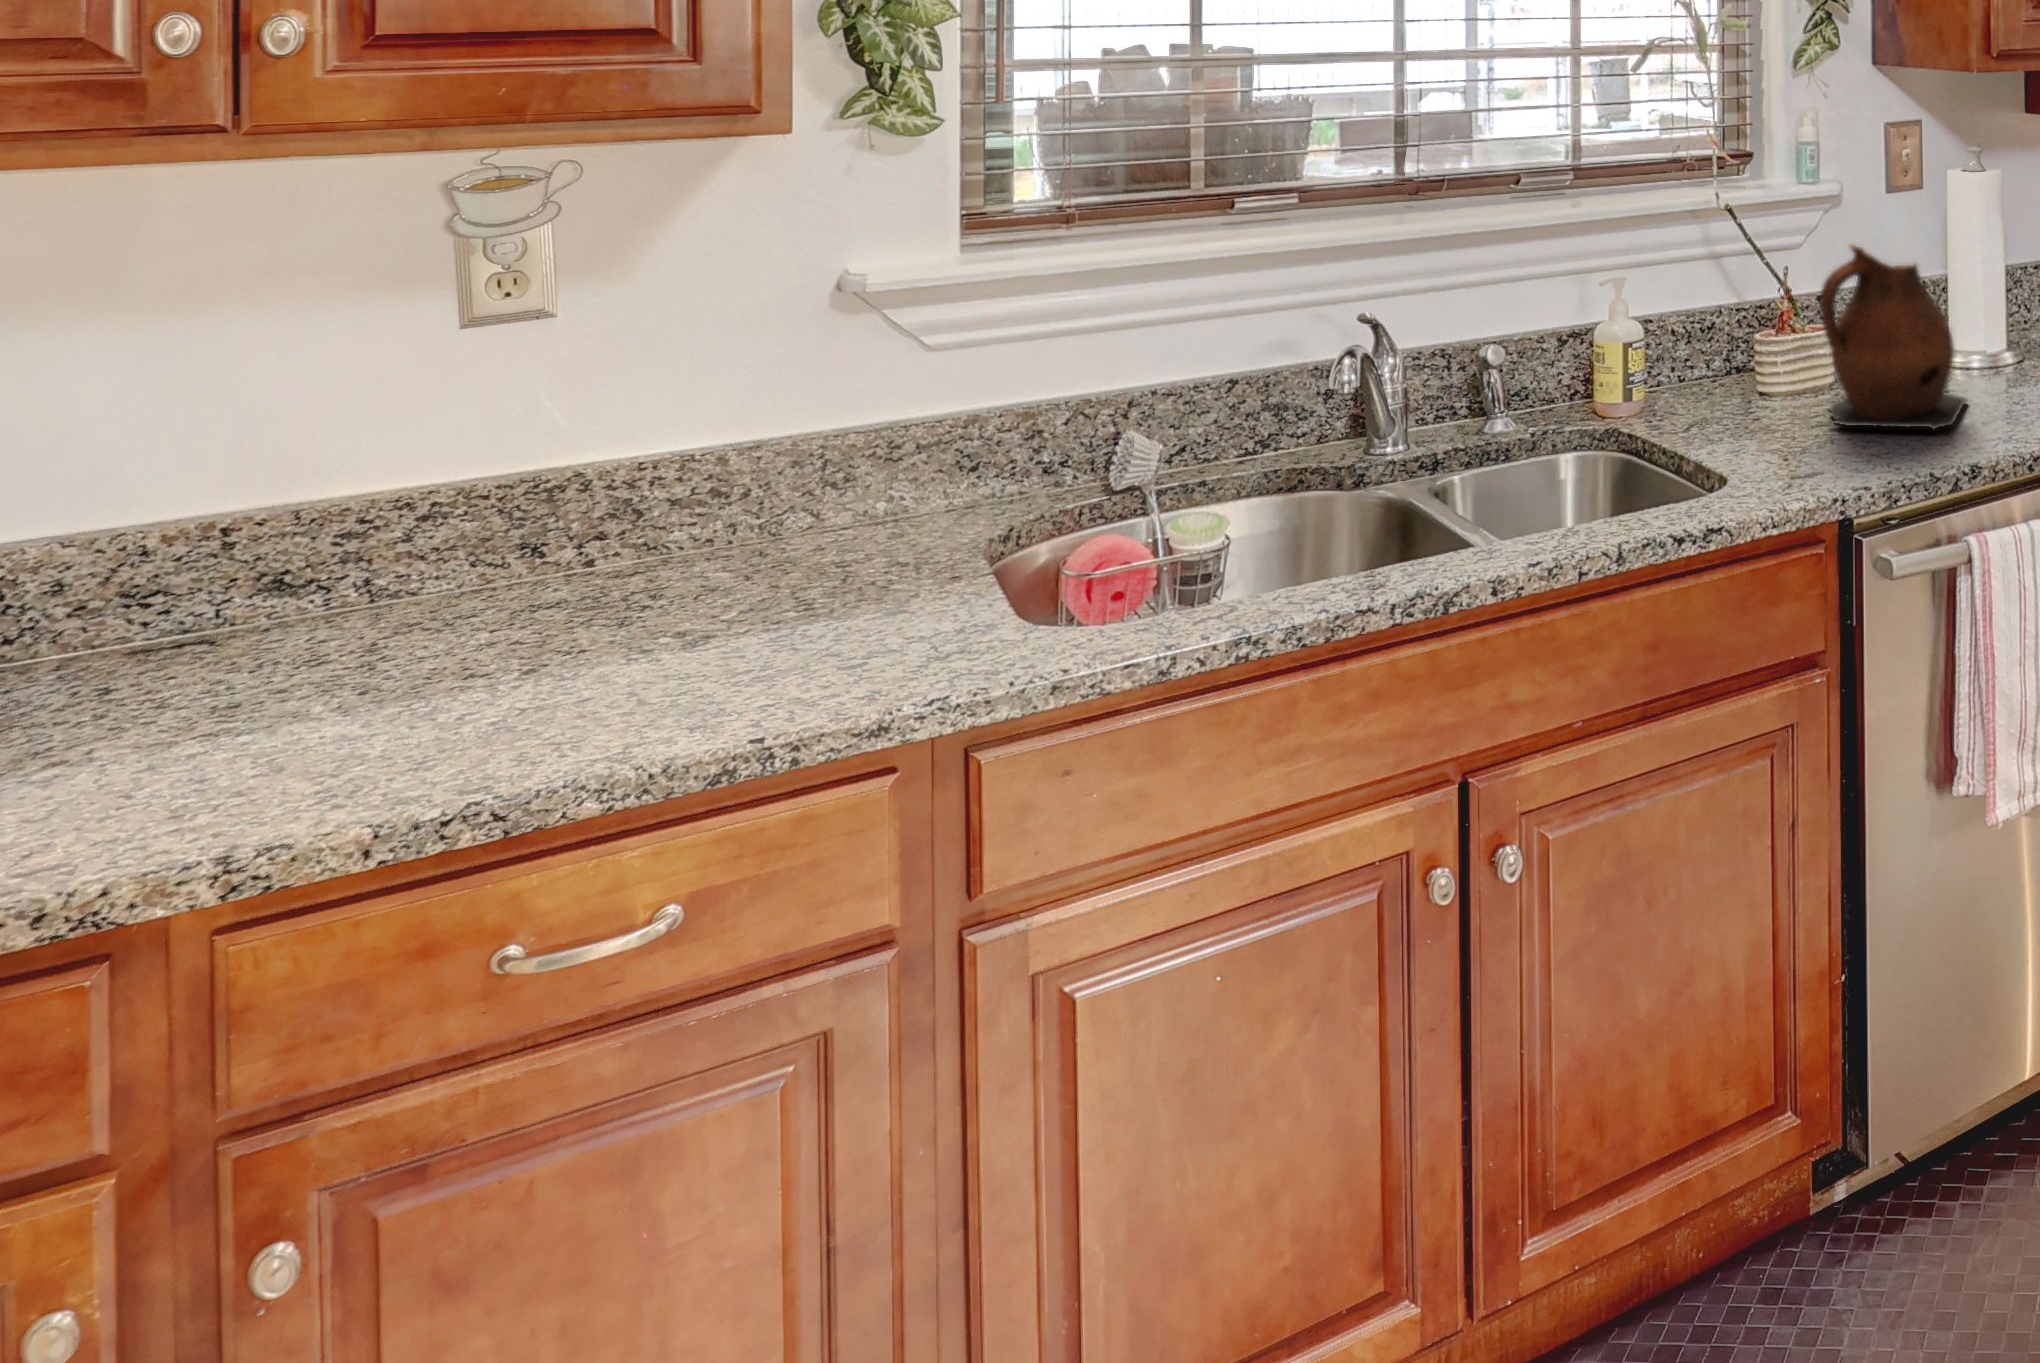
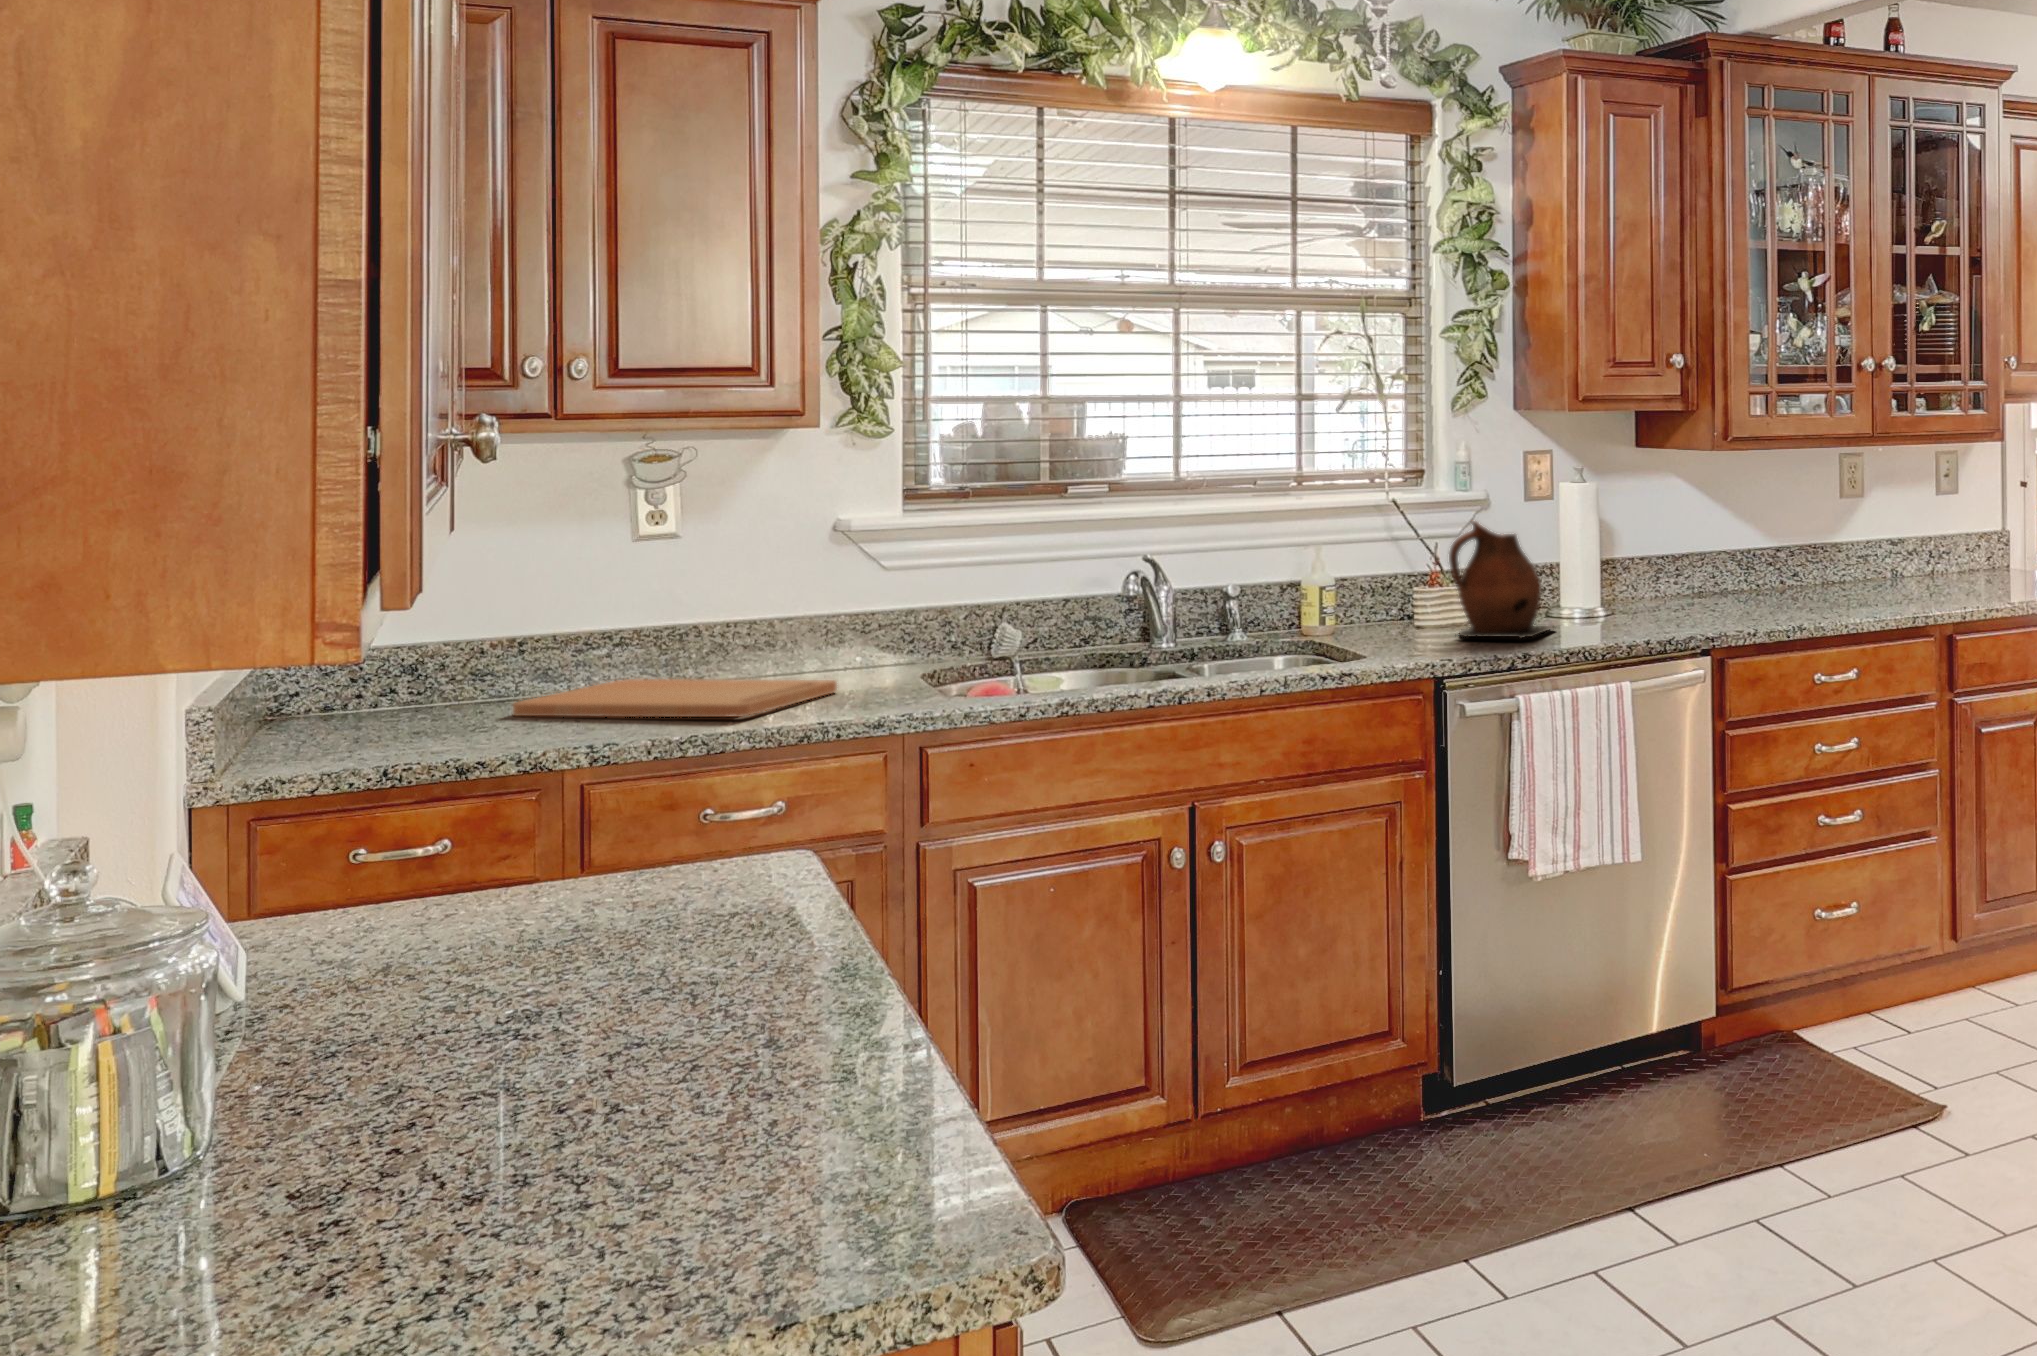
cutting board: none [132,588,812,727] -> present [513,679,837,717]

